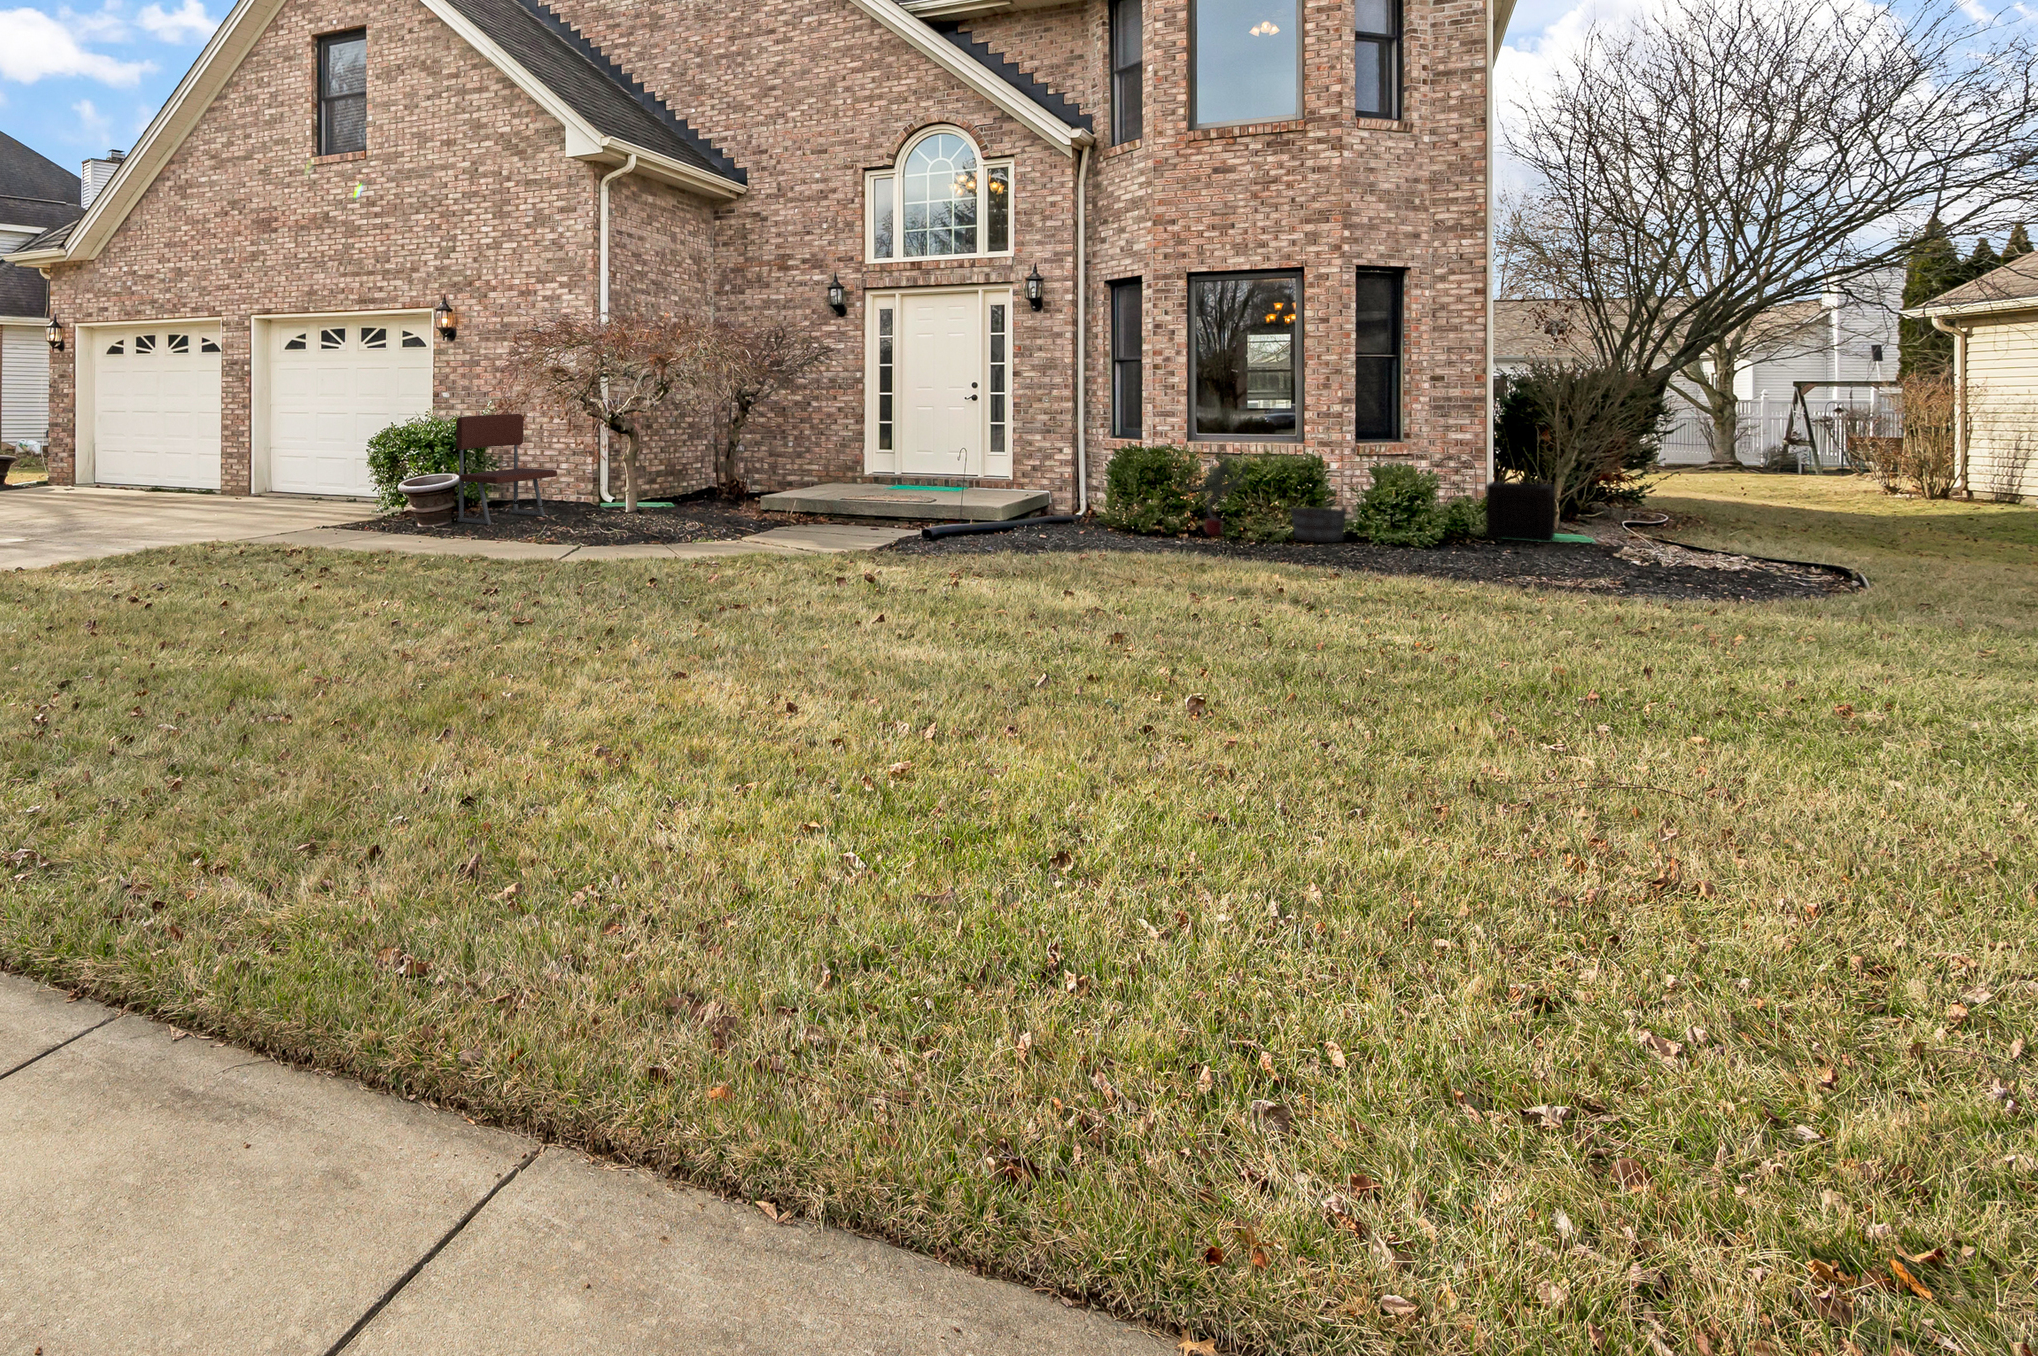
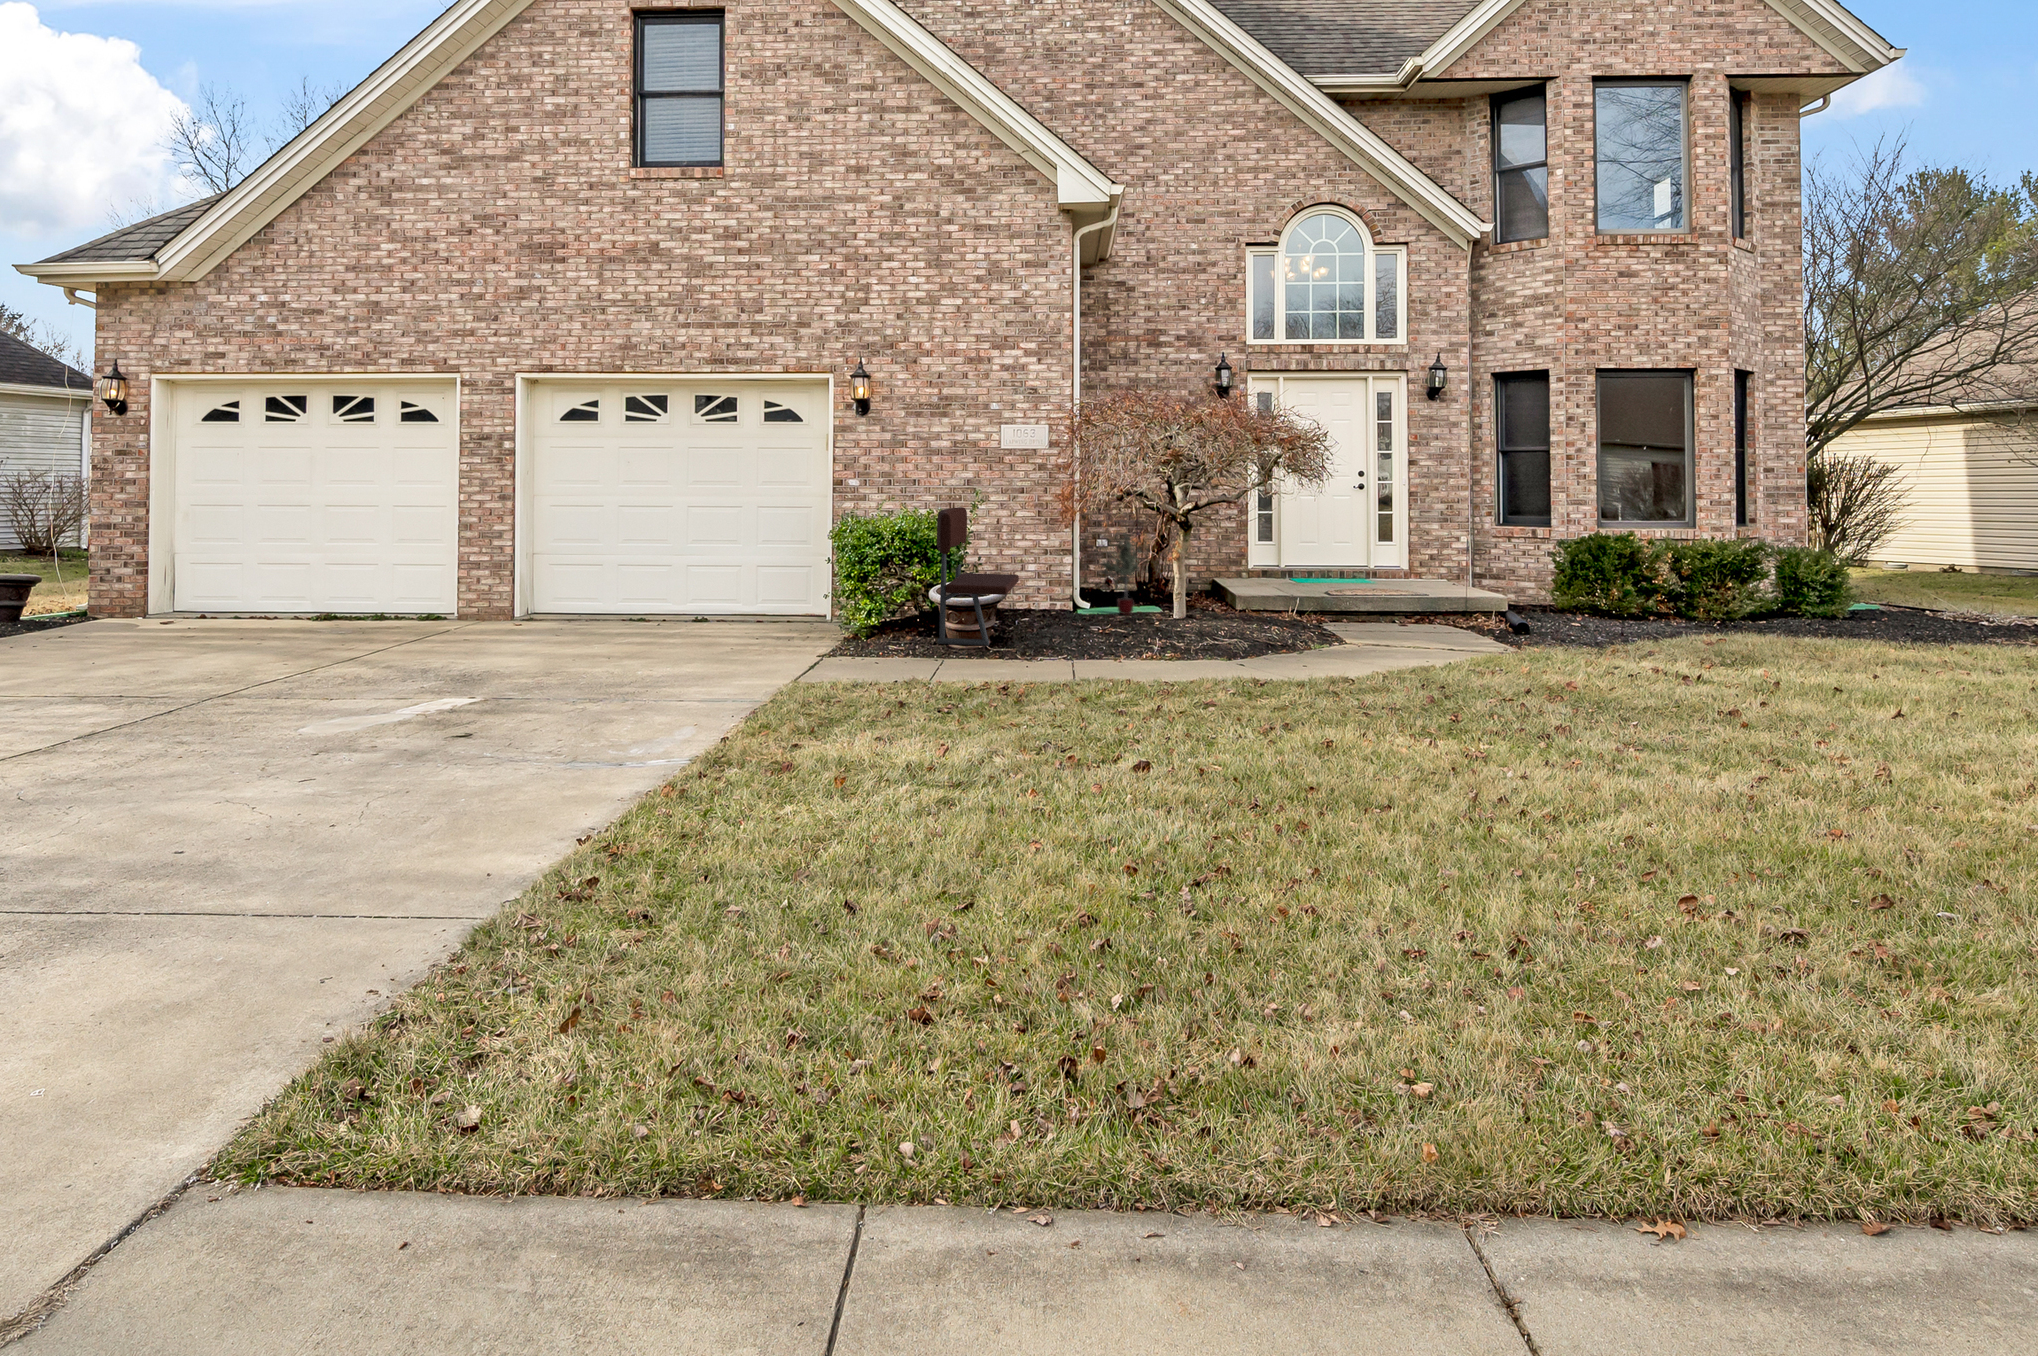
potted tree: present [1181,452,1248,536] -> present [1101,534,1141,615]
wooden crate: present [1485,481,1555,543] -> none [1822,561,1892,614]
bucket: present [1291,507,1347,542] -> none [1718,588,1776,621]

